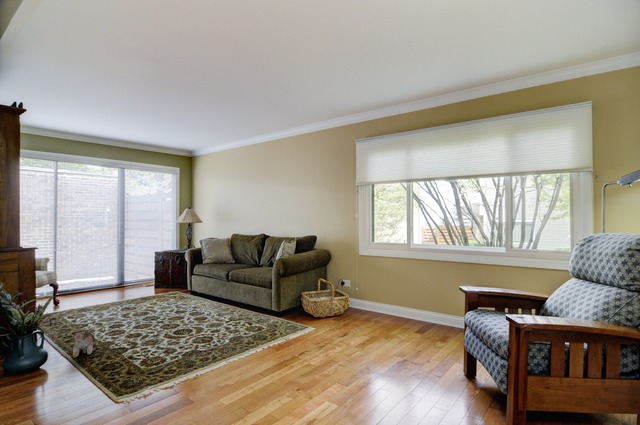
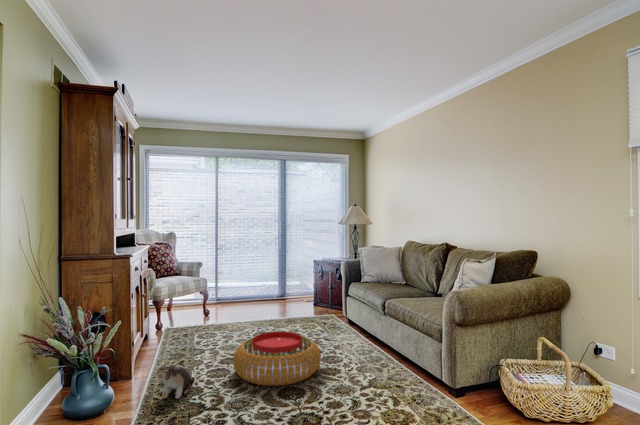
pouf: none [123,299,194,335] -> present [233,331,321,386]

